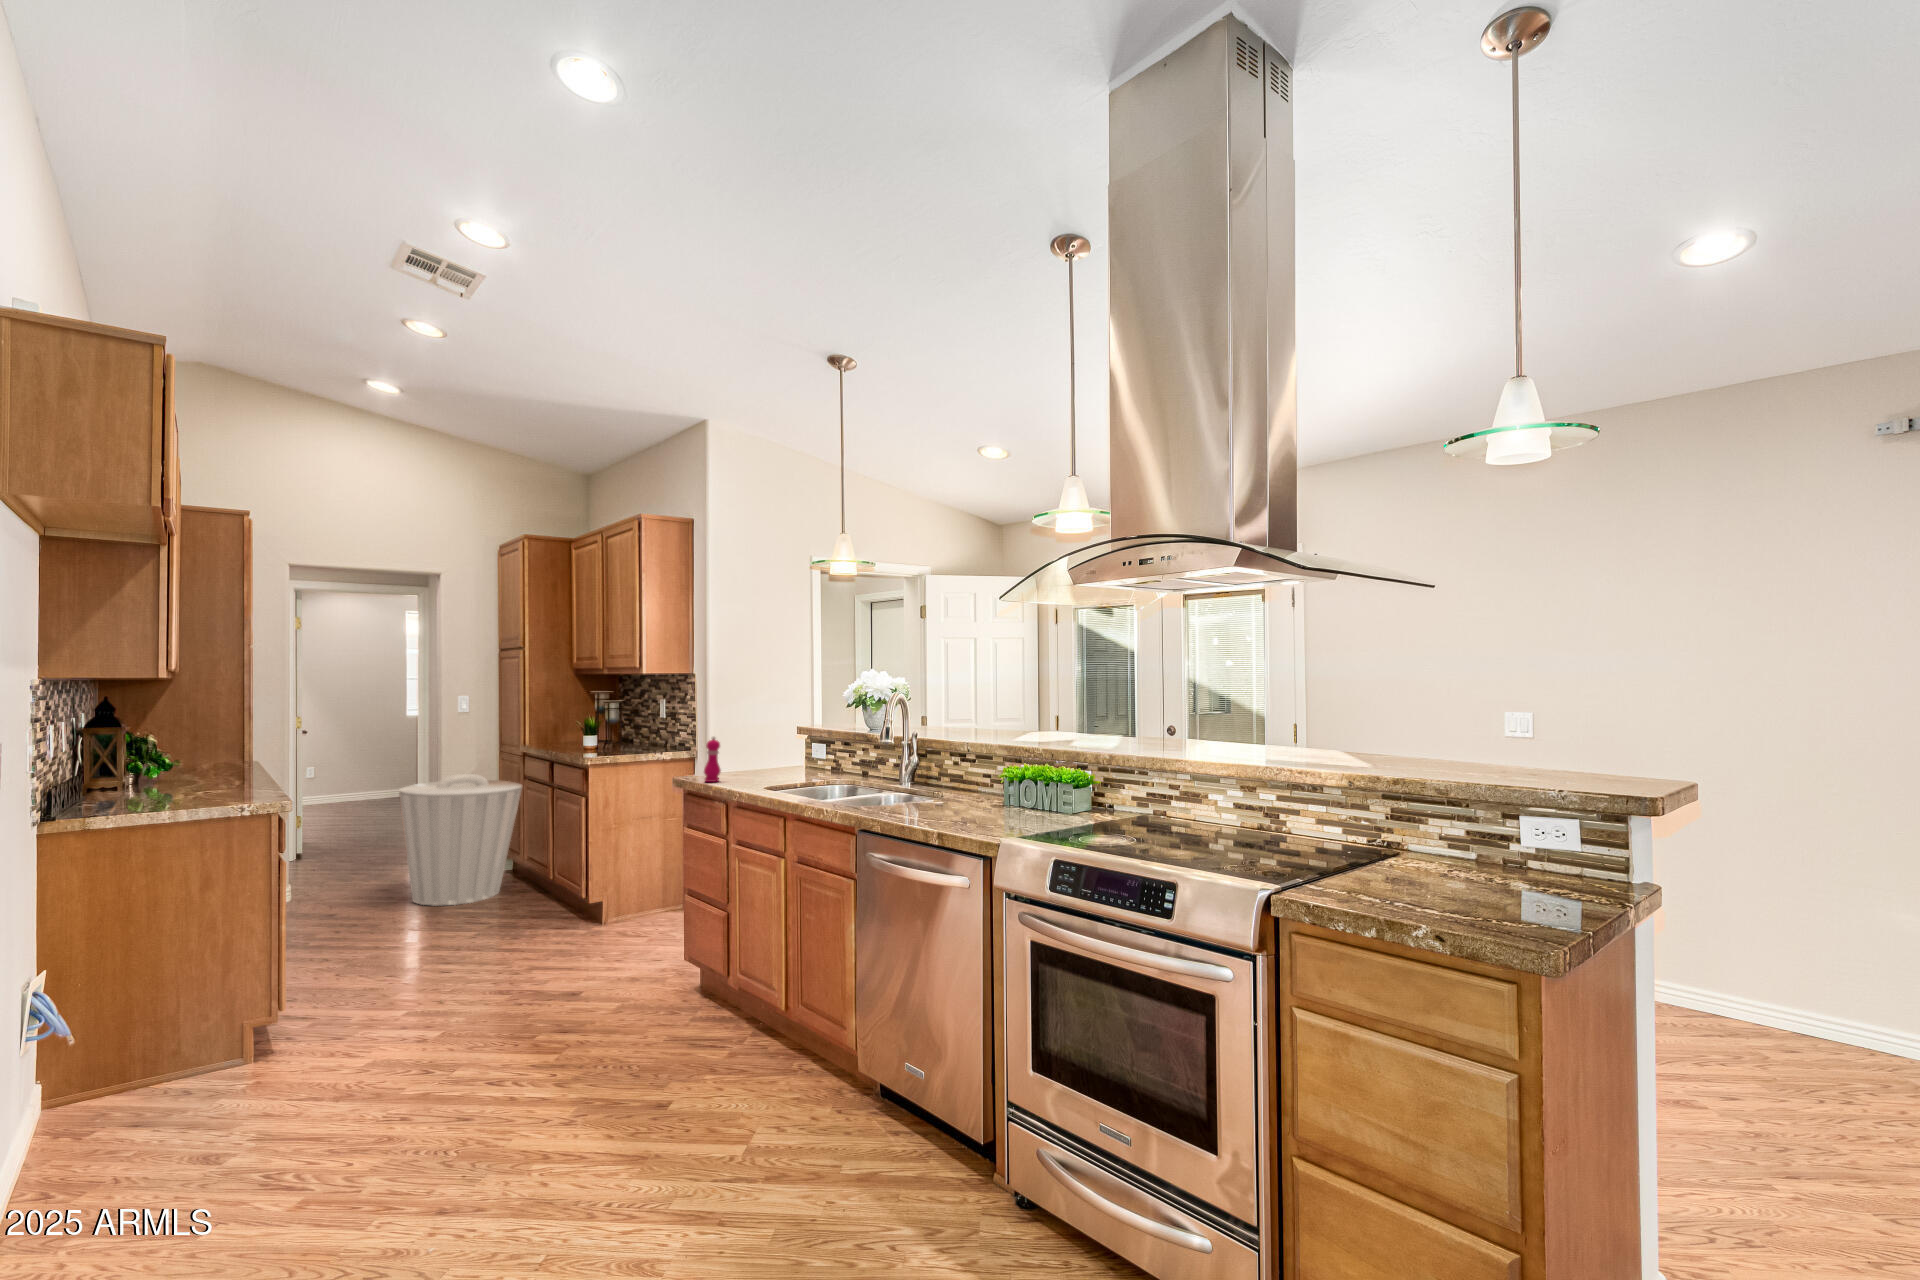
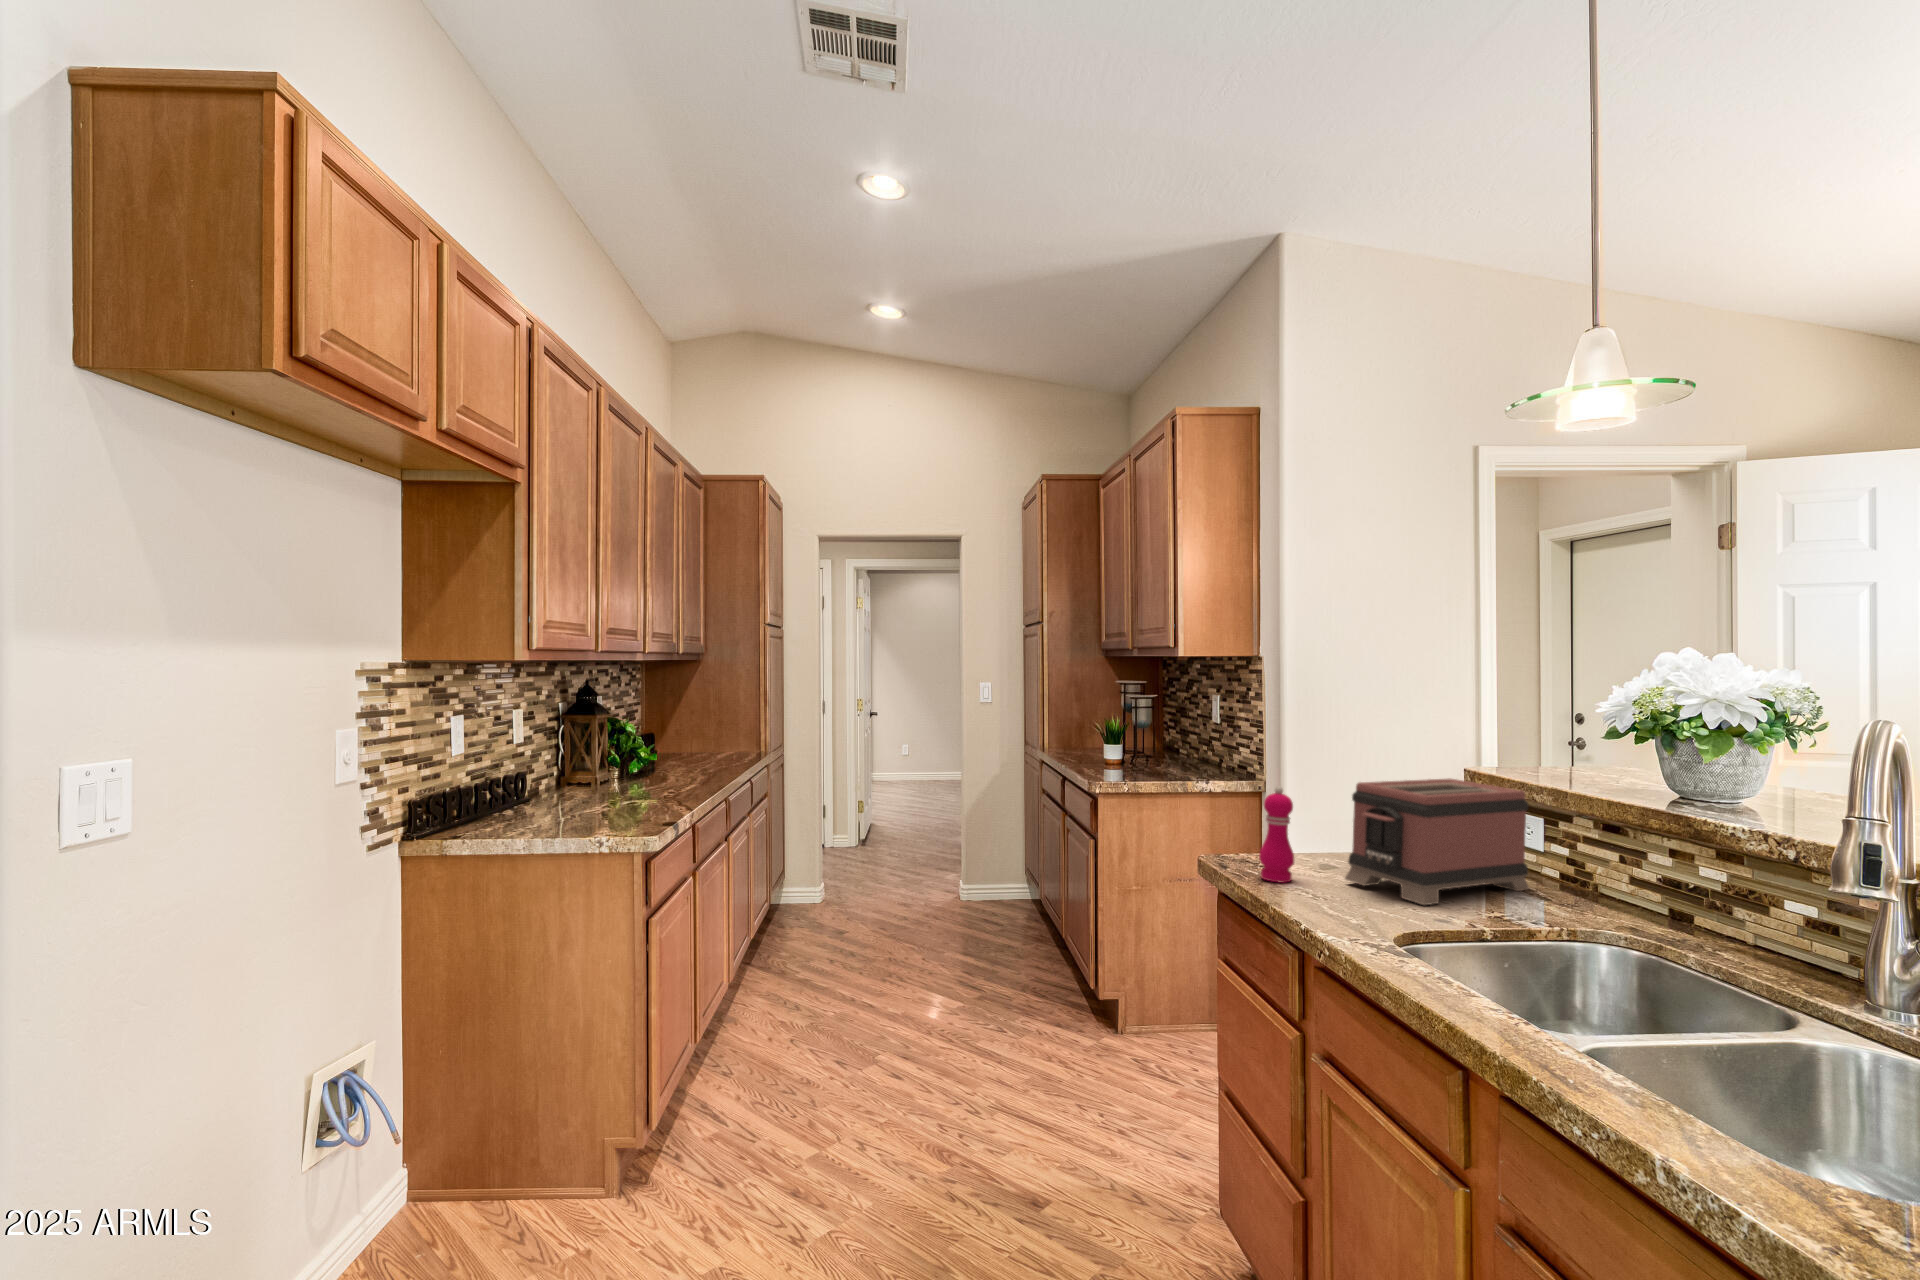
toaster: none [743,729,821,781] -> present [1345,778,1529,905]
trash can: present [399,774,522,906] -> none [903,781,1039,950]

